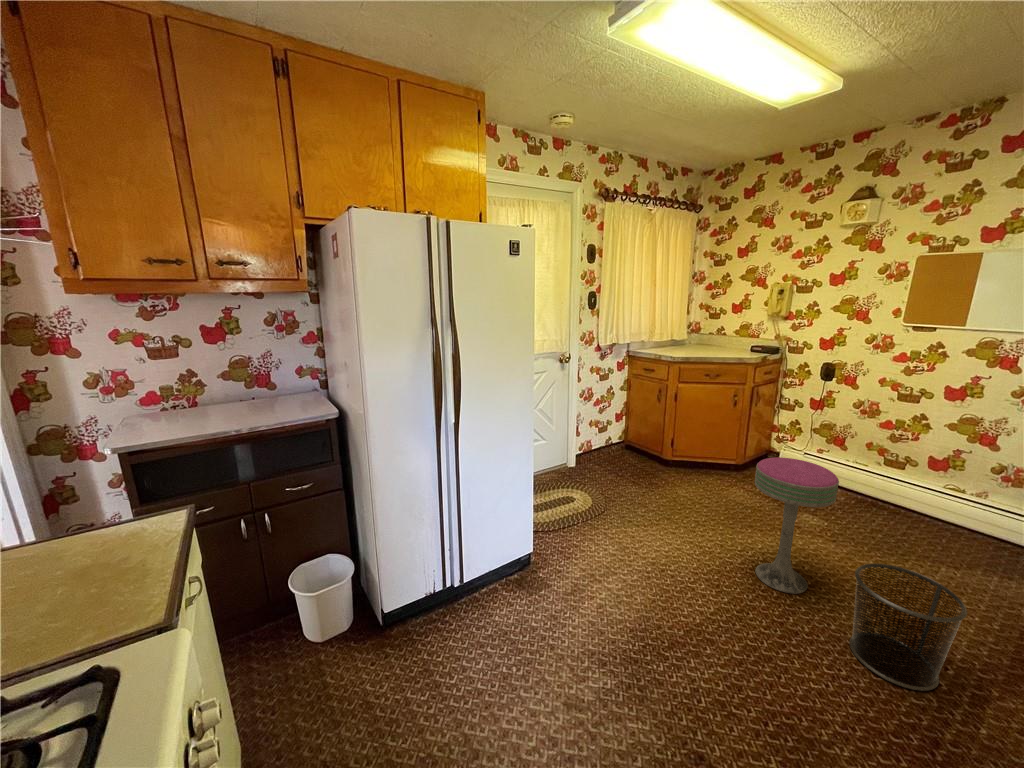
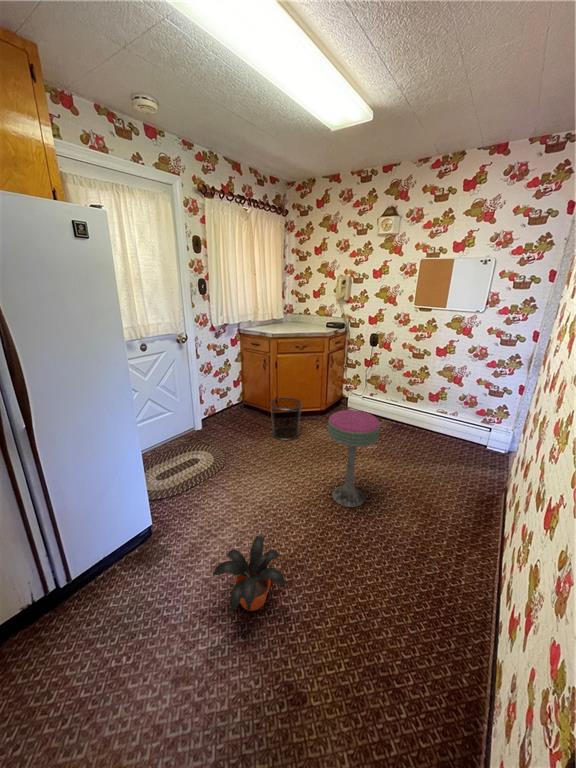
trash can: present [850,564,967,691] -> present [270,397,302,440]
potted plant: none [605,586,695,673] -> present [213,536,285,613]

